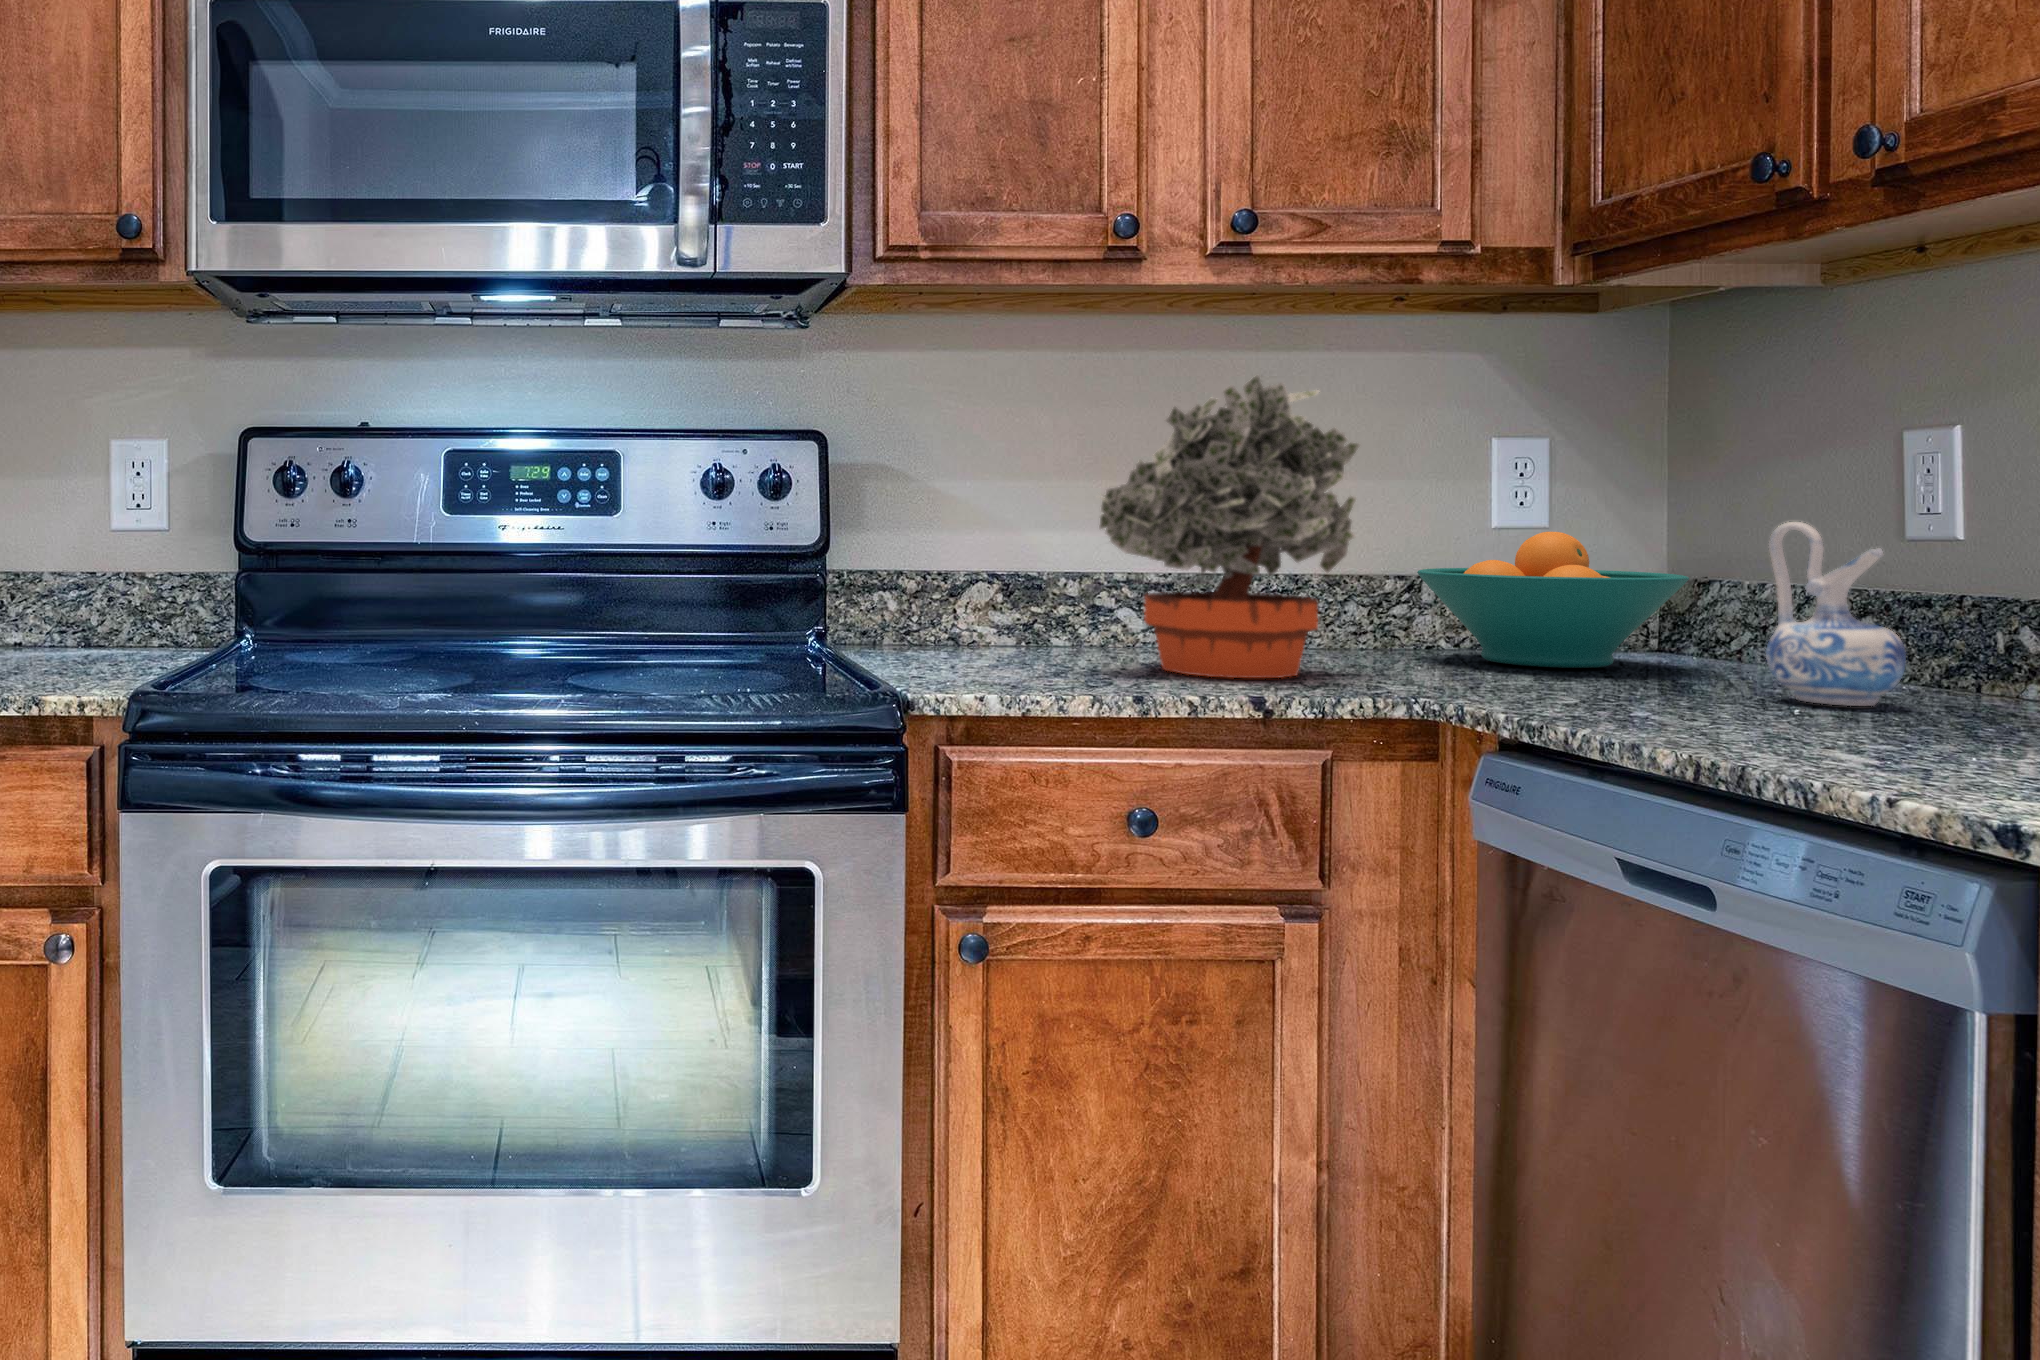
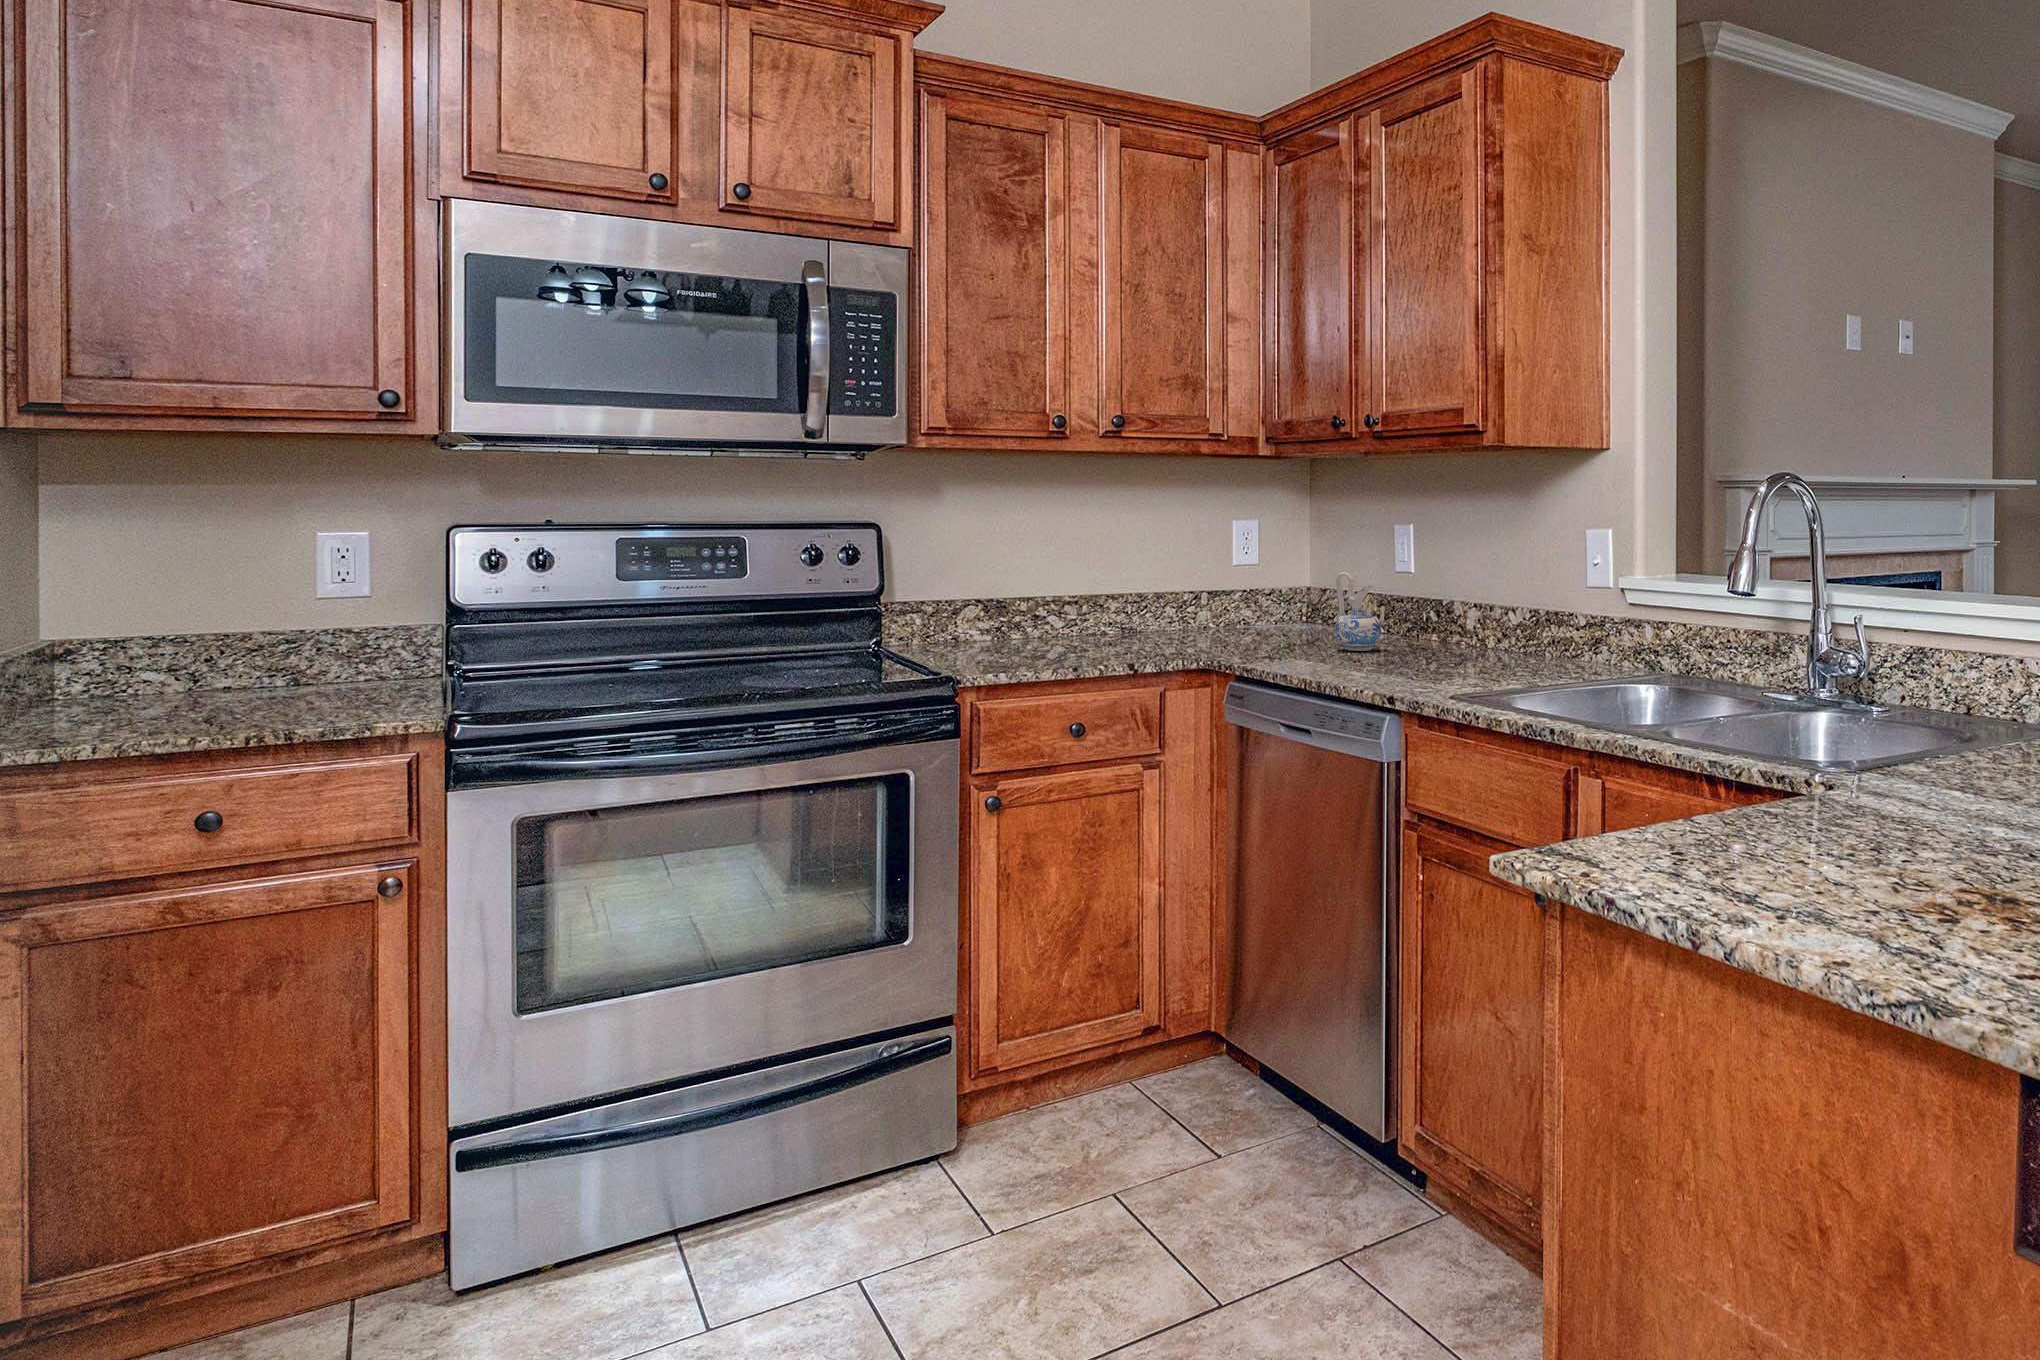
potted plant: present [1099,375,1360,678] -> none [1044,496,1173,655]
fruit bowl: present [1417,532,1689,668] -> none [1200,572,1314,639]

